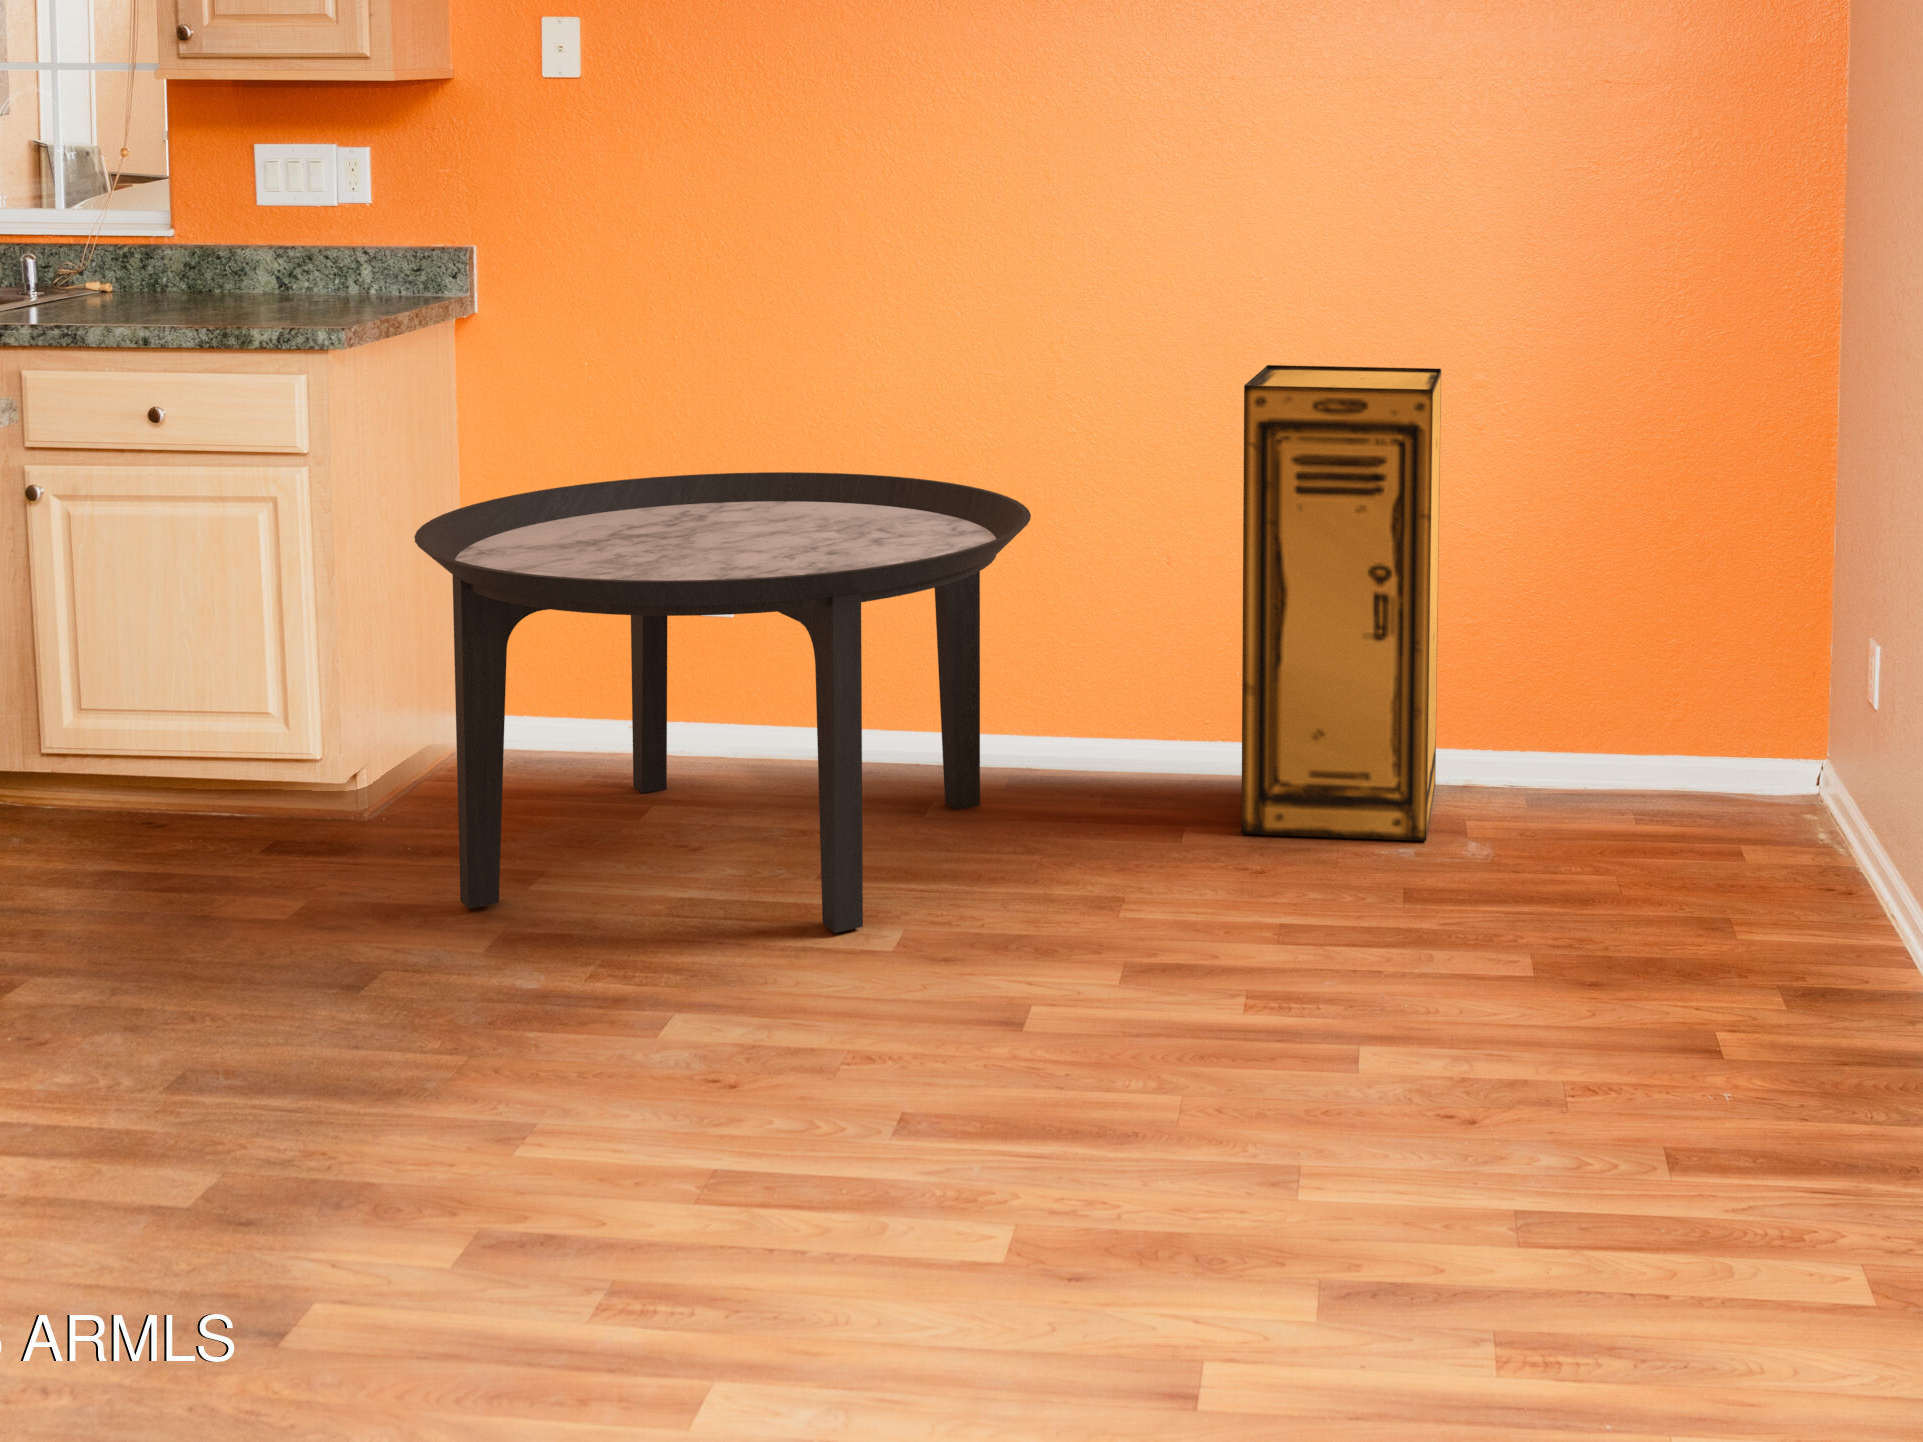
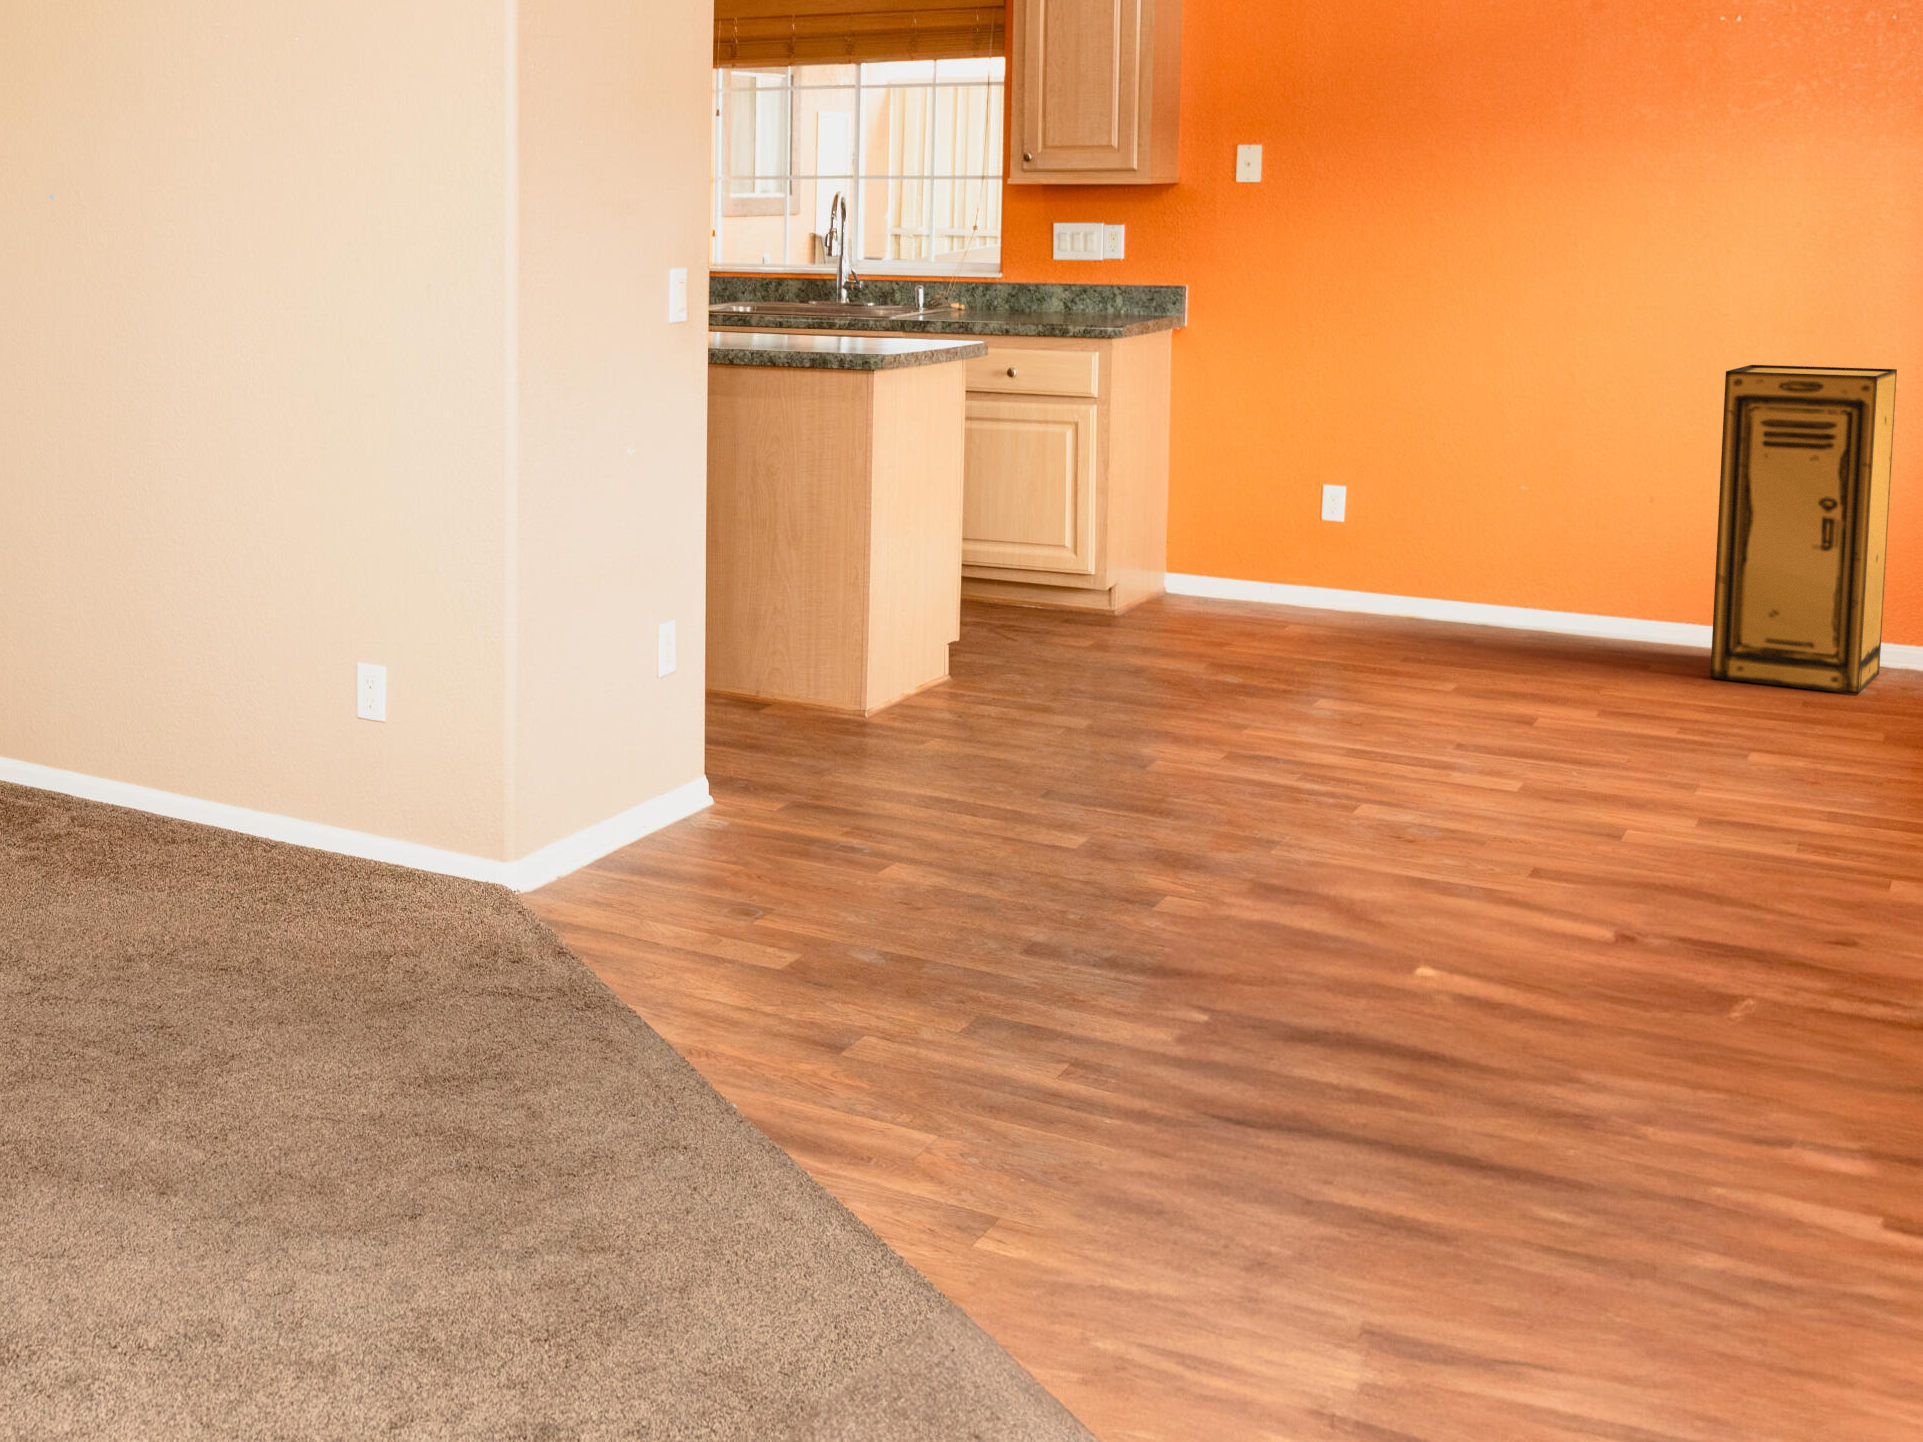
round table: present [414,472,1031,933] -> none [1169,428,1562,685]

